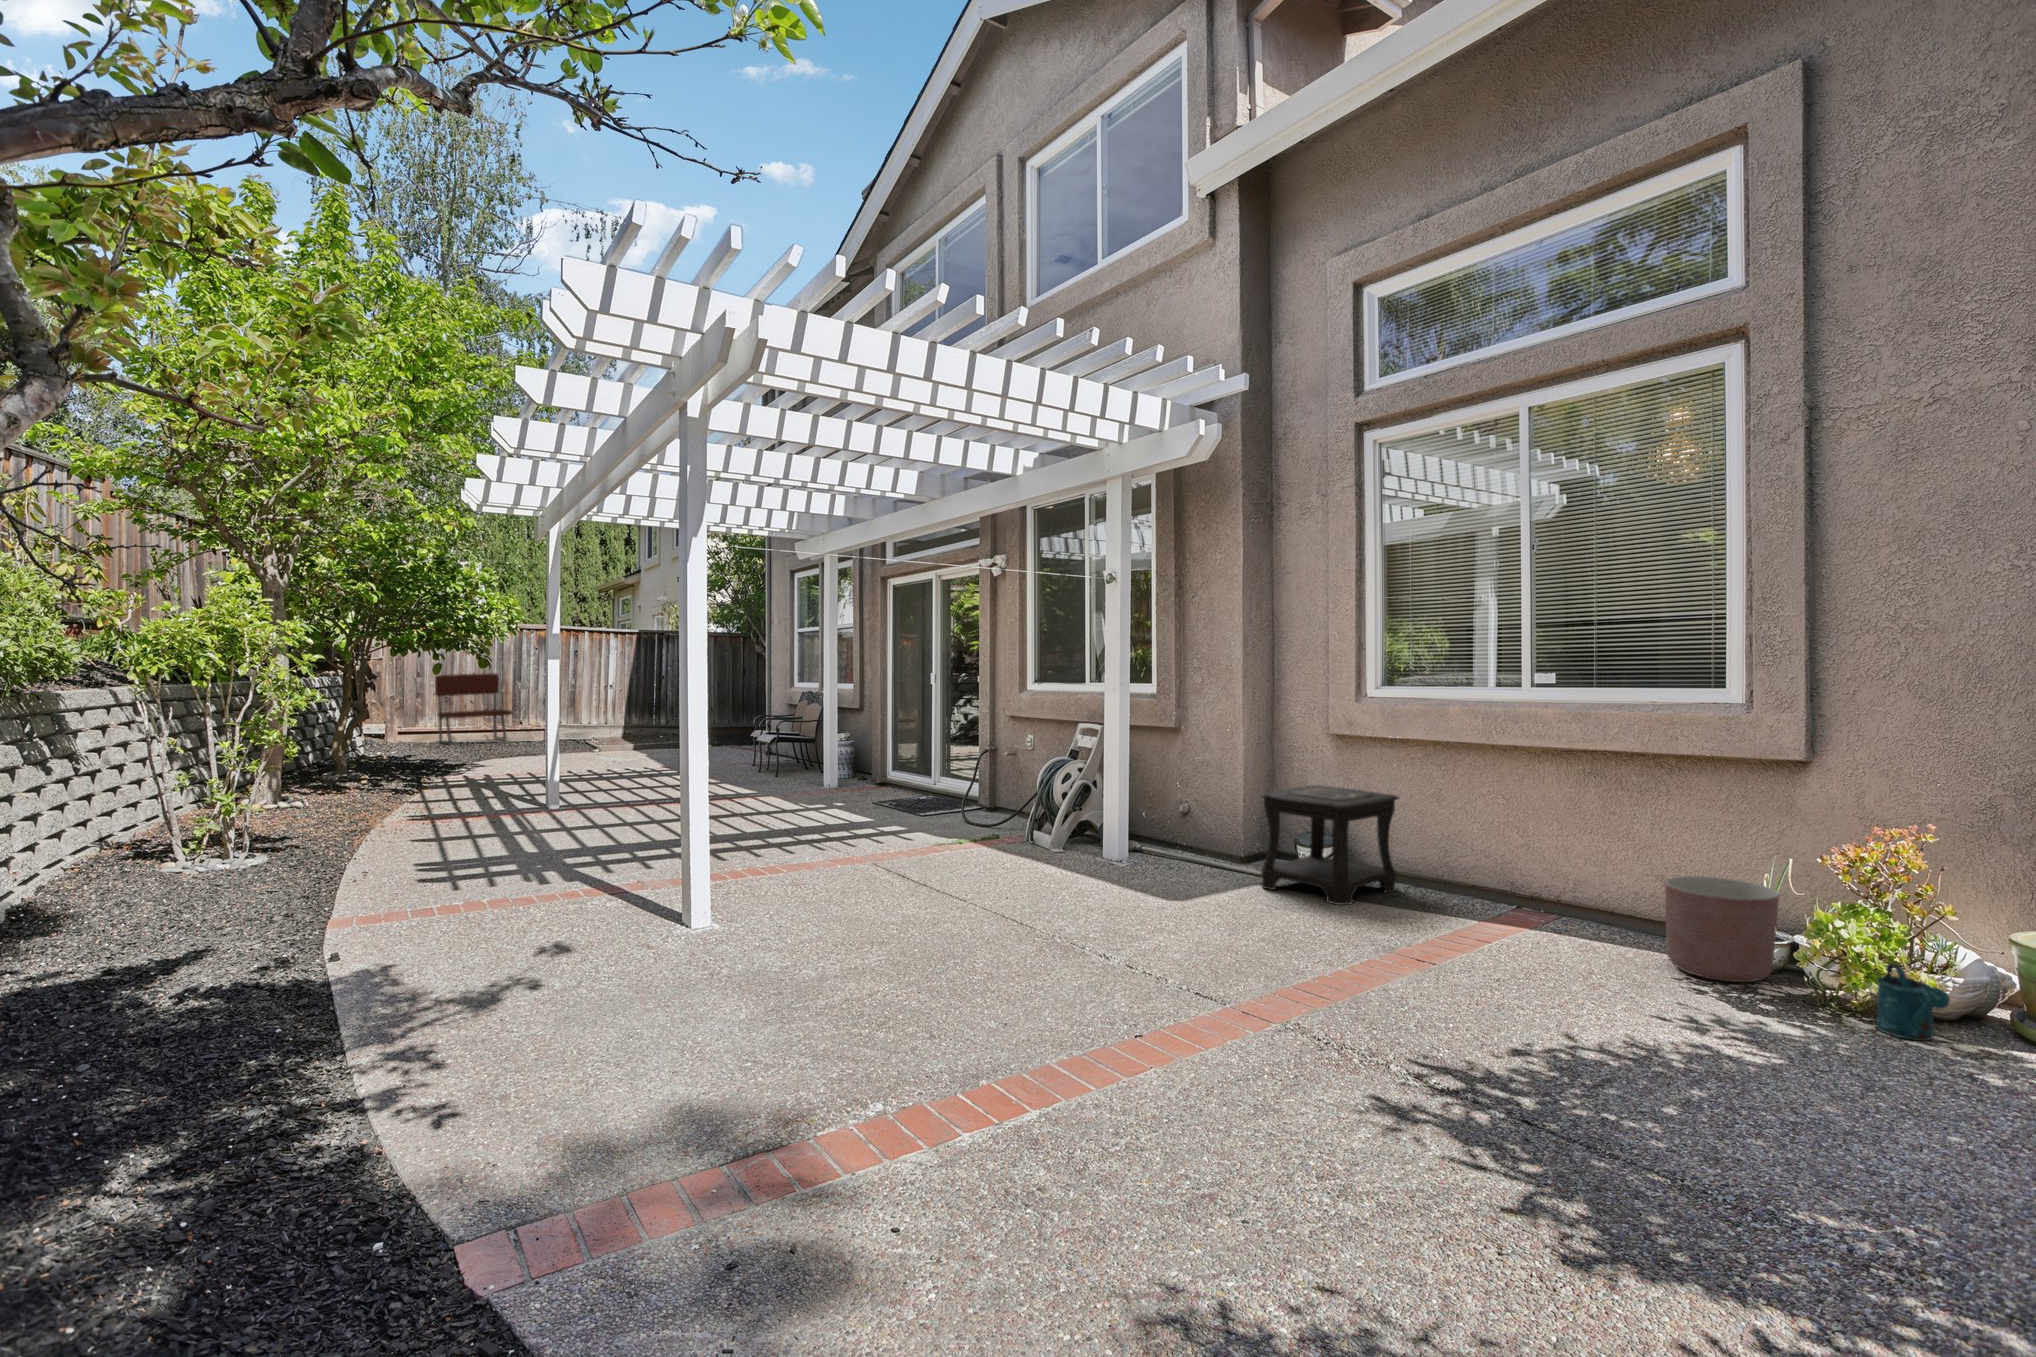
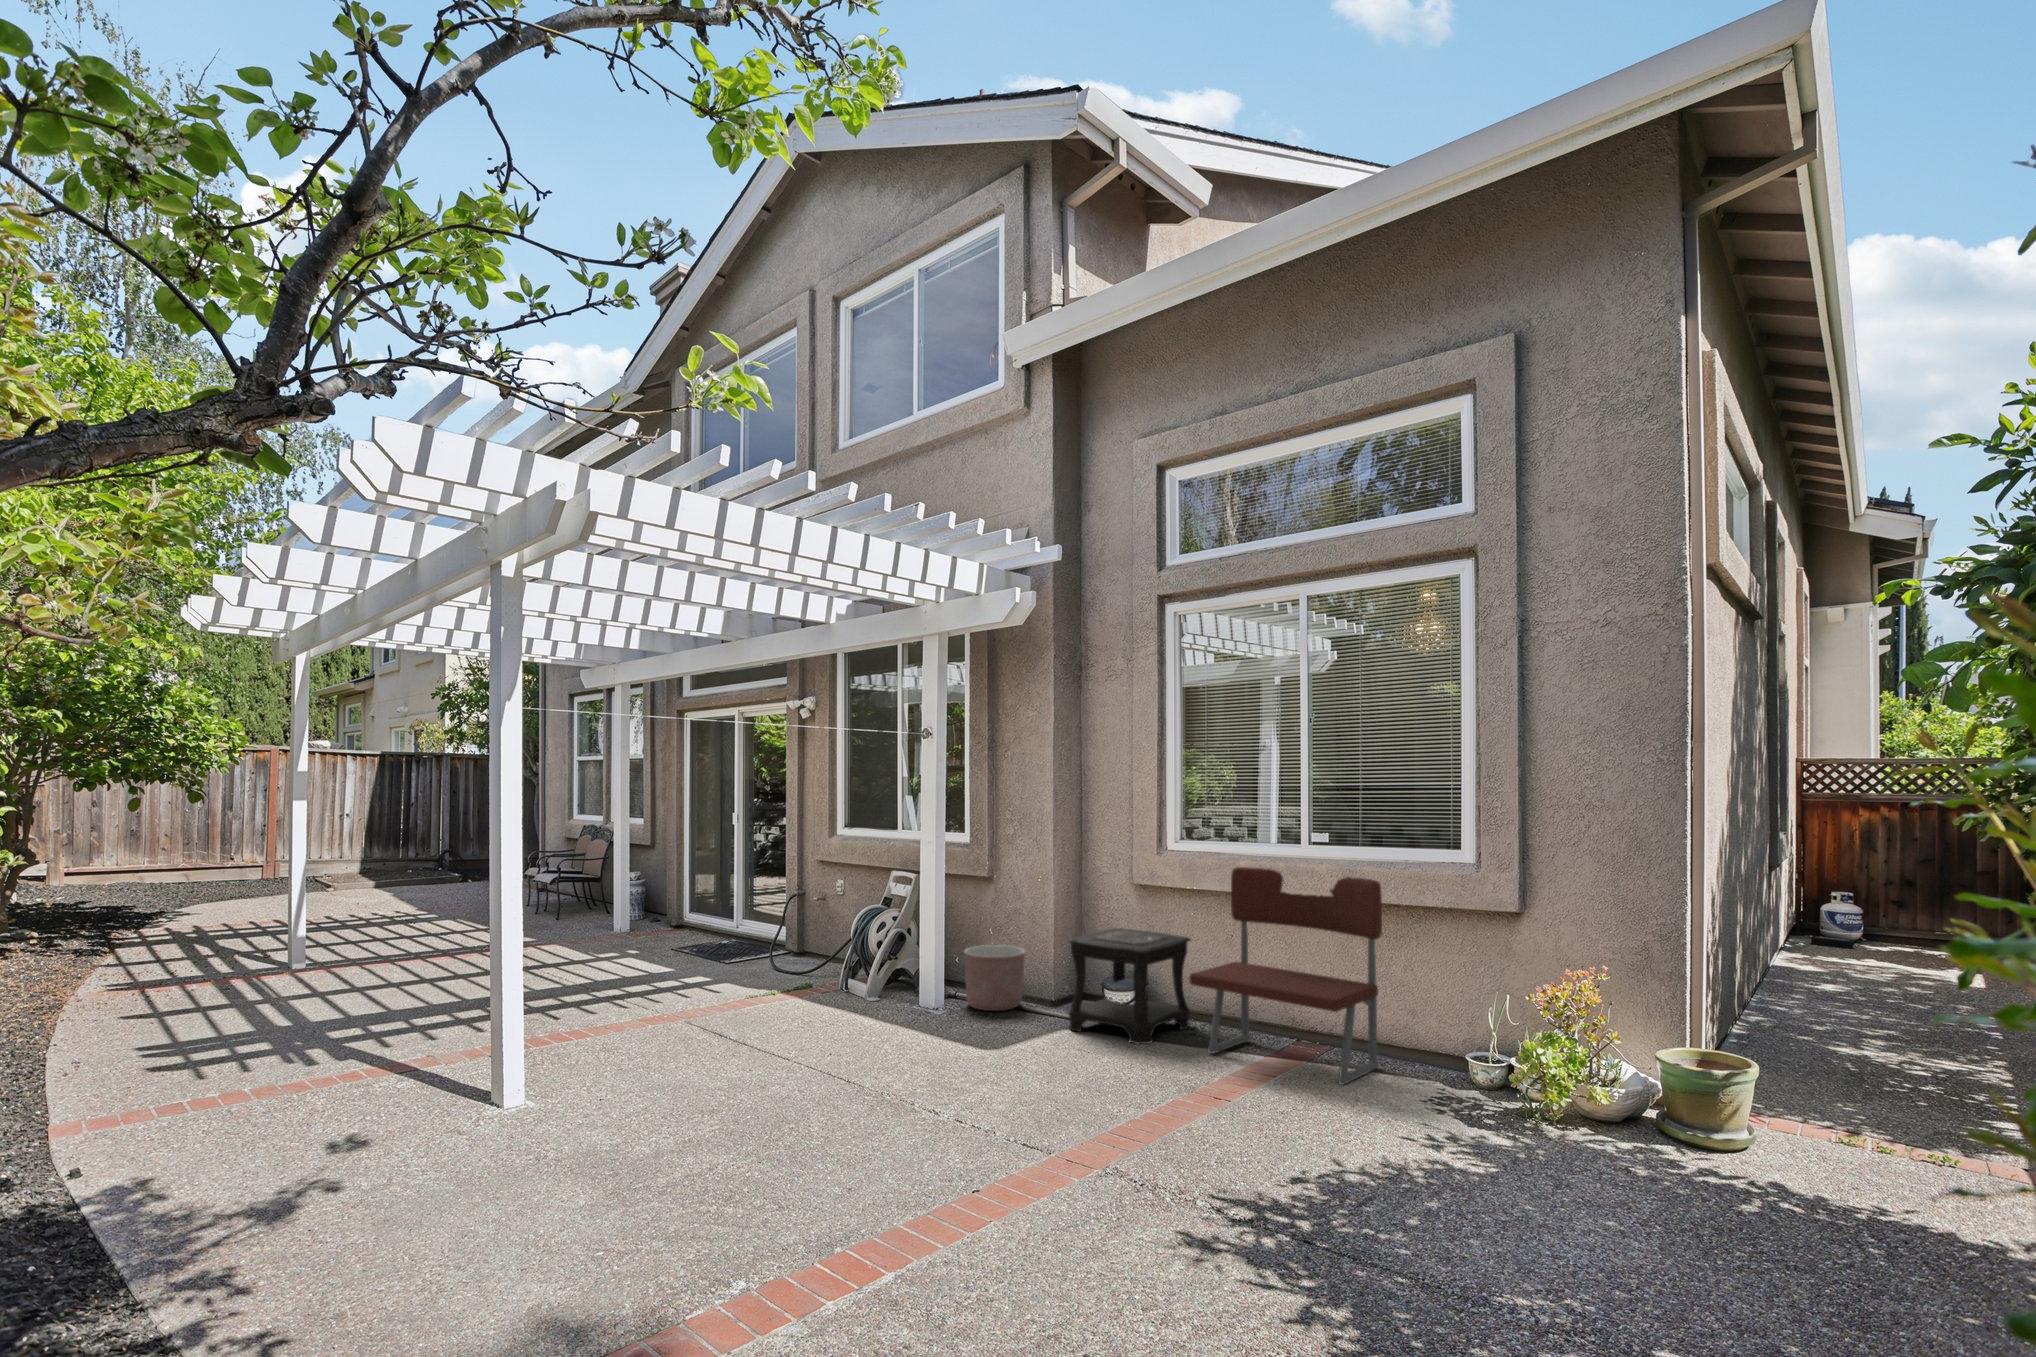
bench: present [435,673,512,745] -> present [1190,867,1382,1085]
planter: present [1665,876,1779,982] -> present [964,945,1025,1011]
watering can: present [1876,963,1950,1041] -> none [1568,1080,1617,1145]

